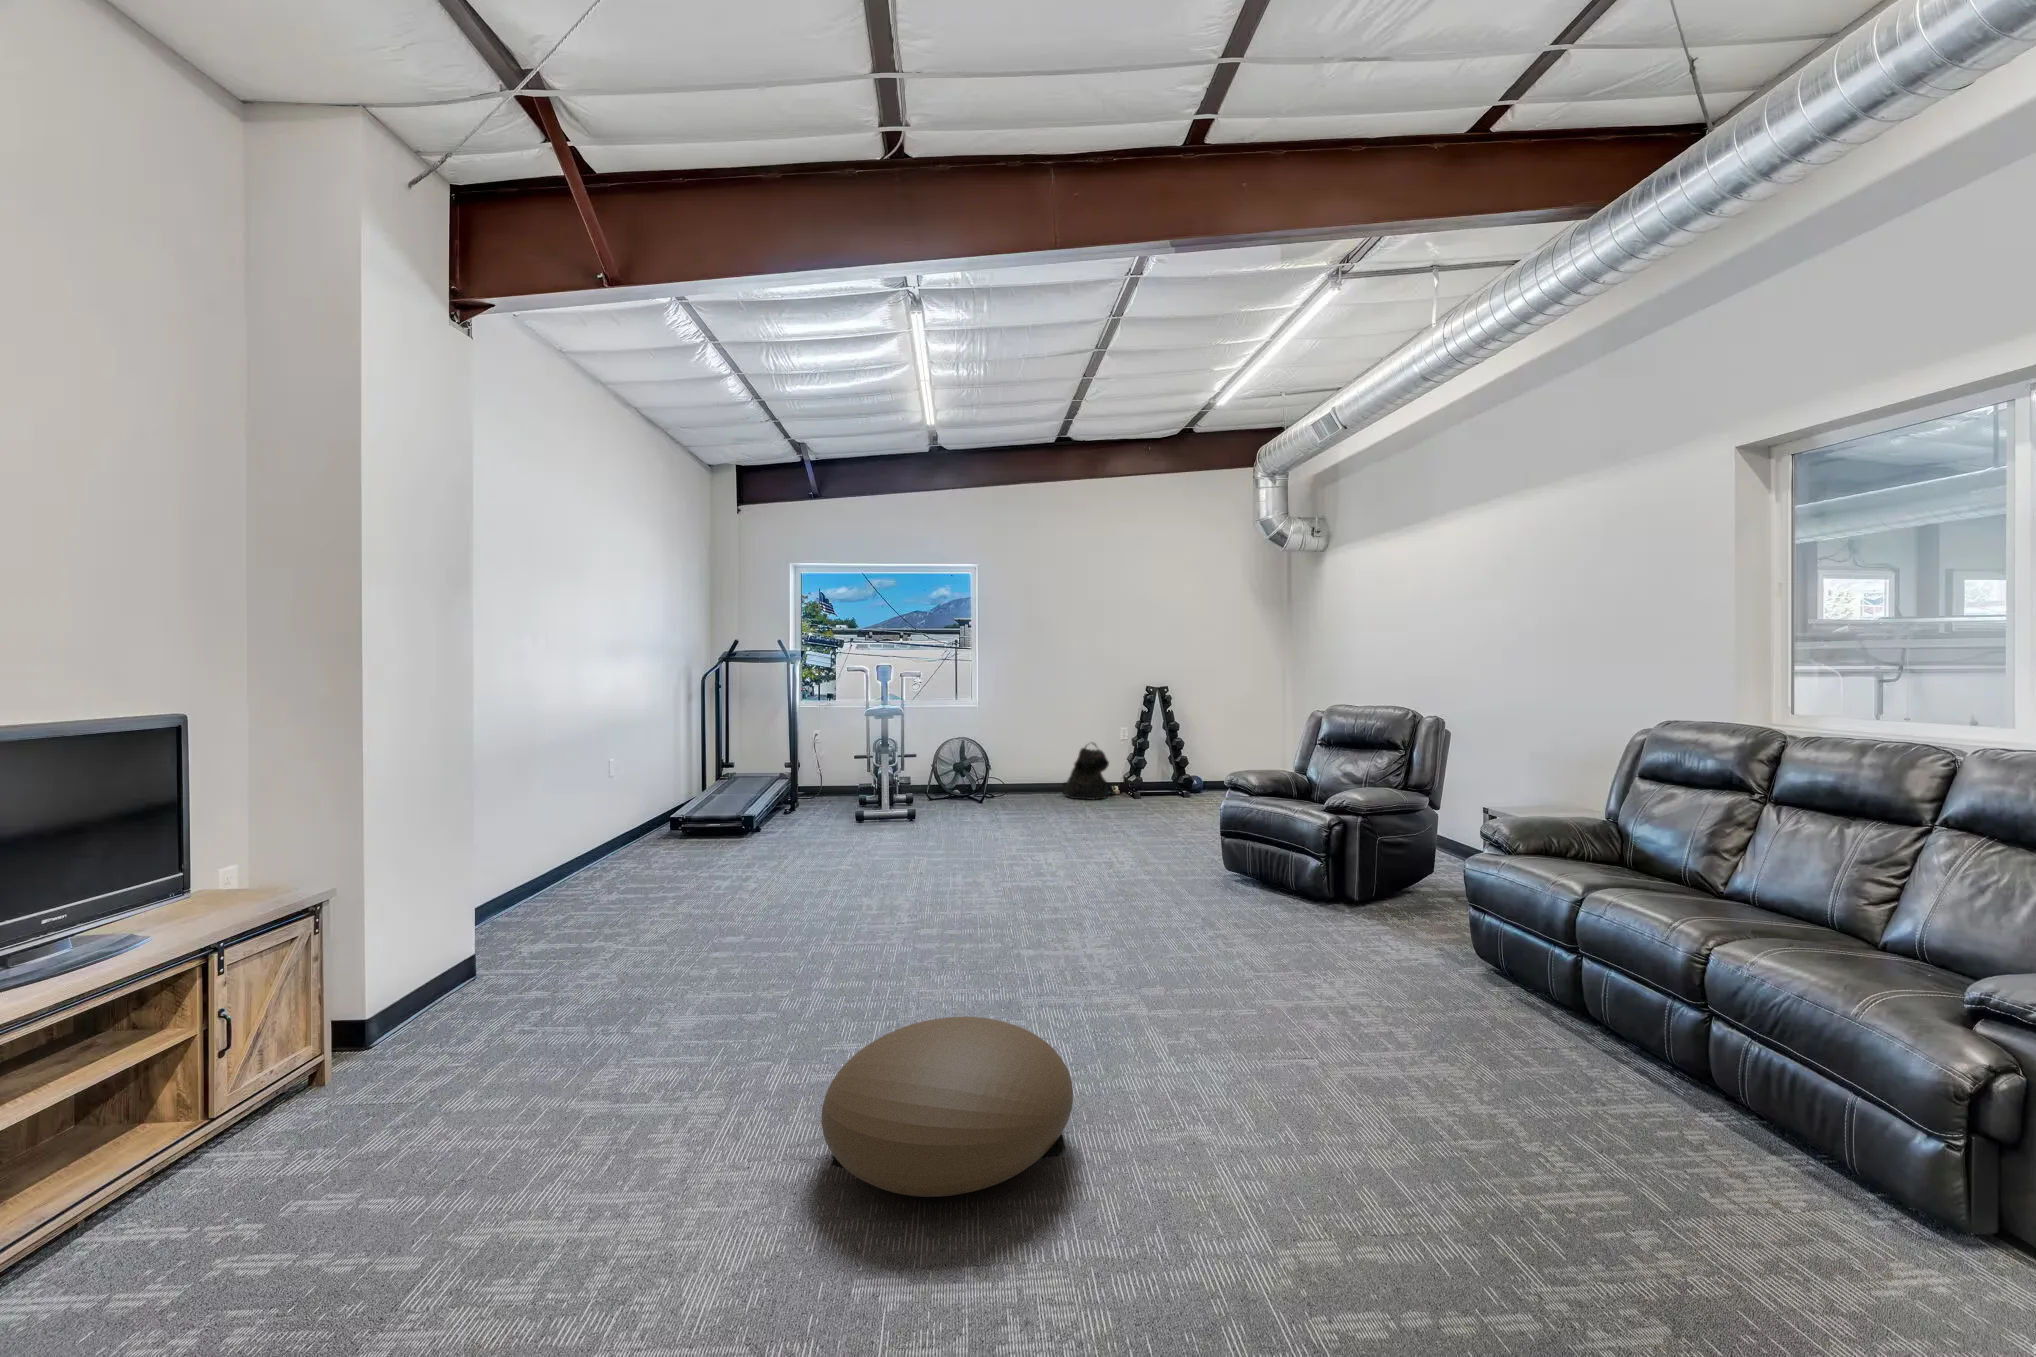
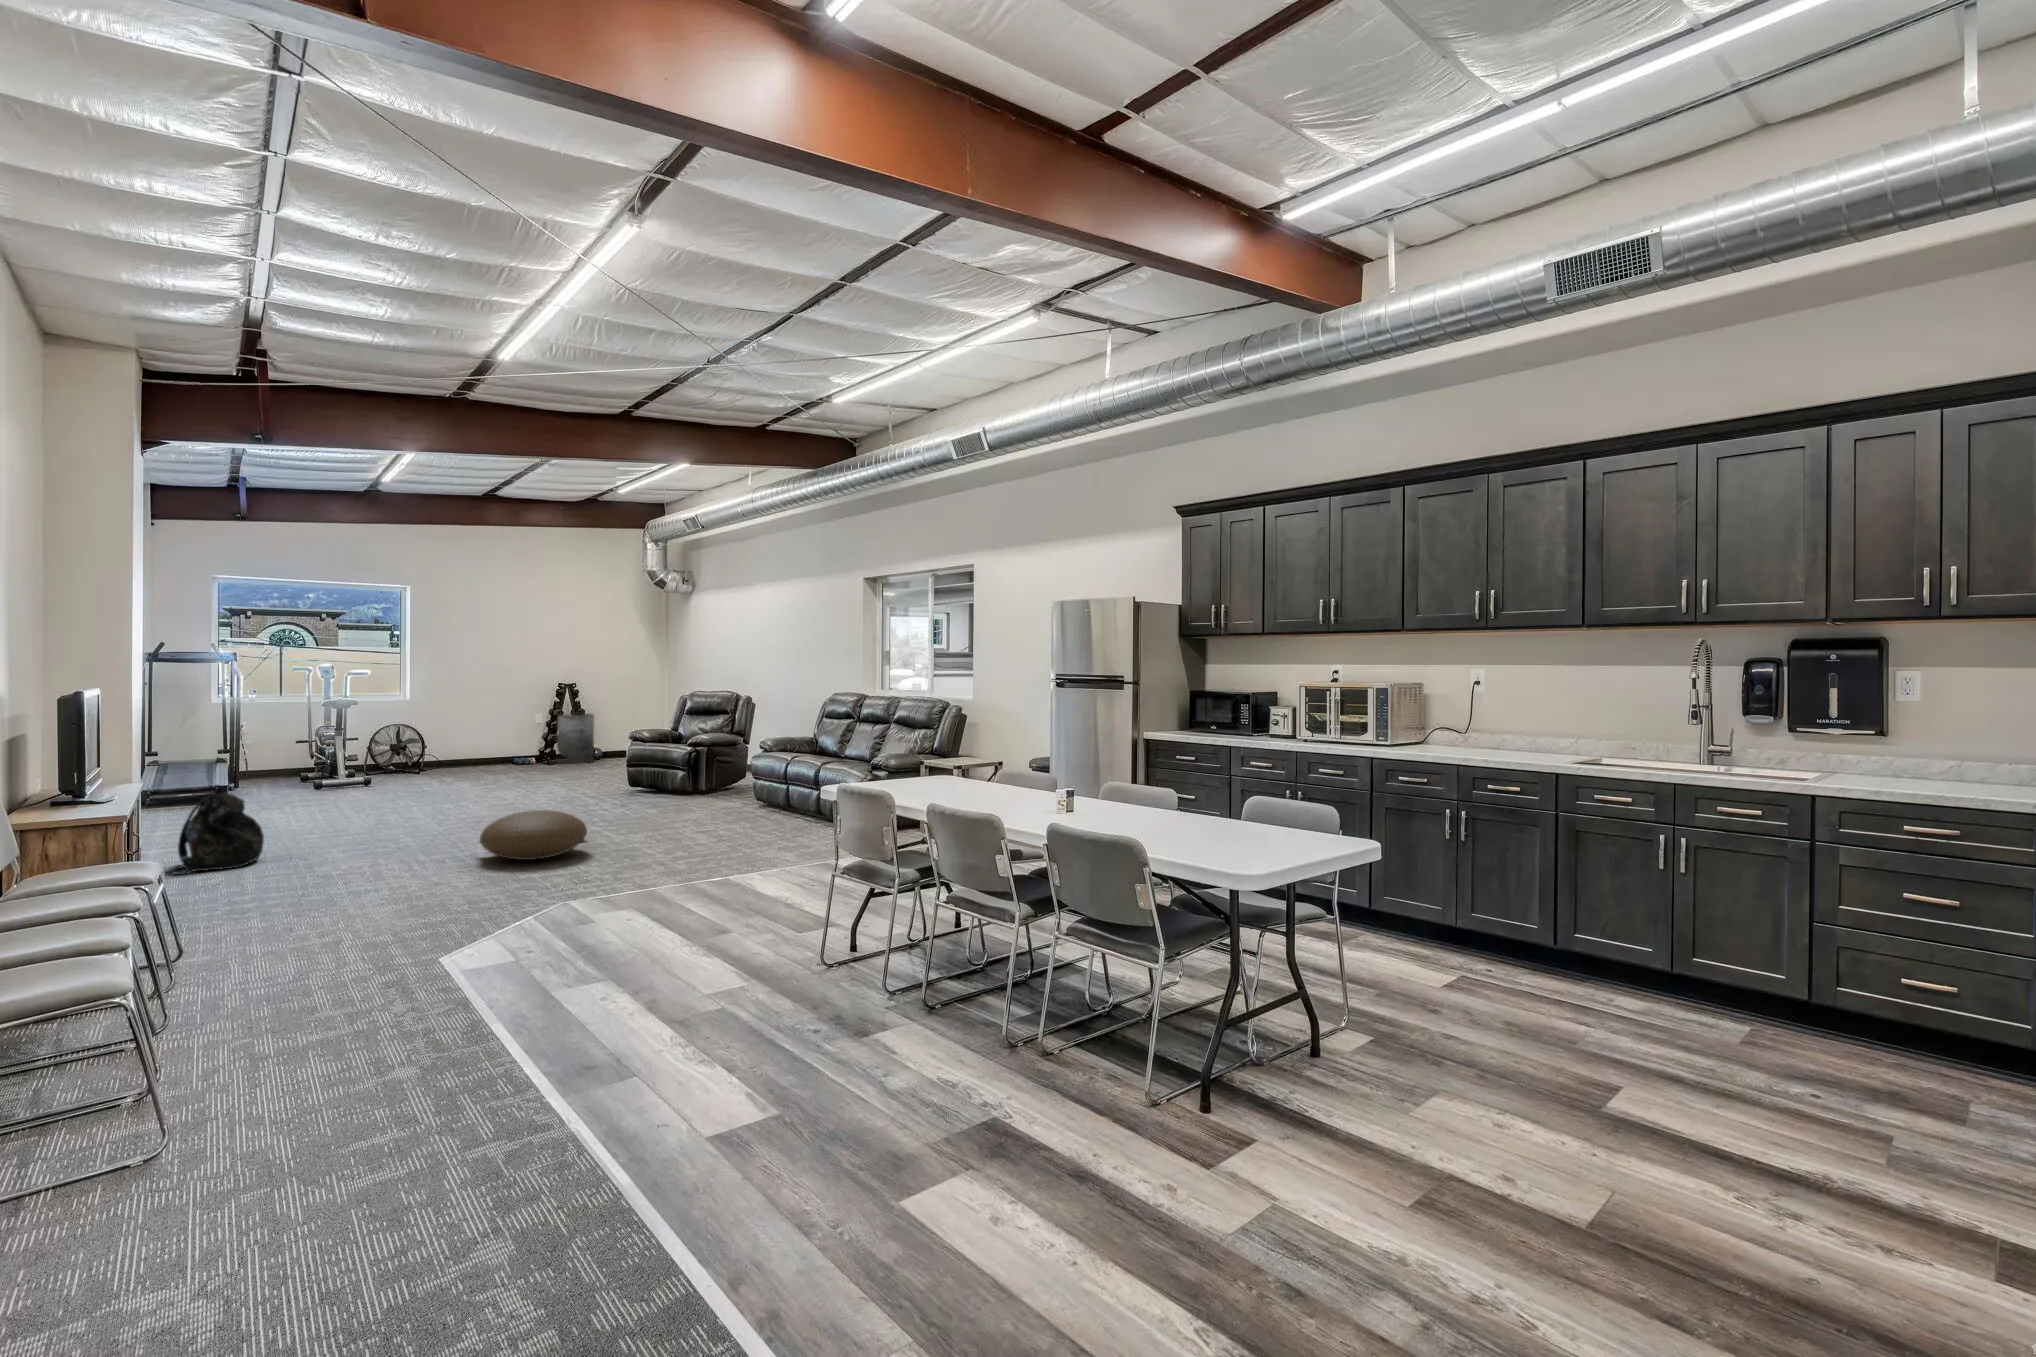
trash can: none [1142,728,1191,799] -> present [555,713,594,764]
backpack: present [1063,742,1115,800] -> present [165,785,264,875]

